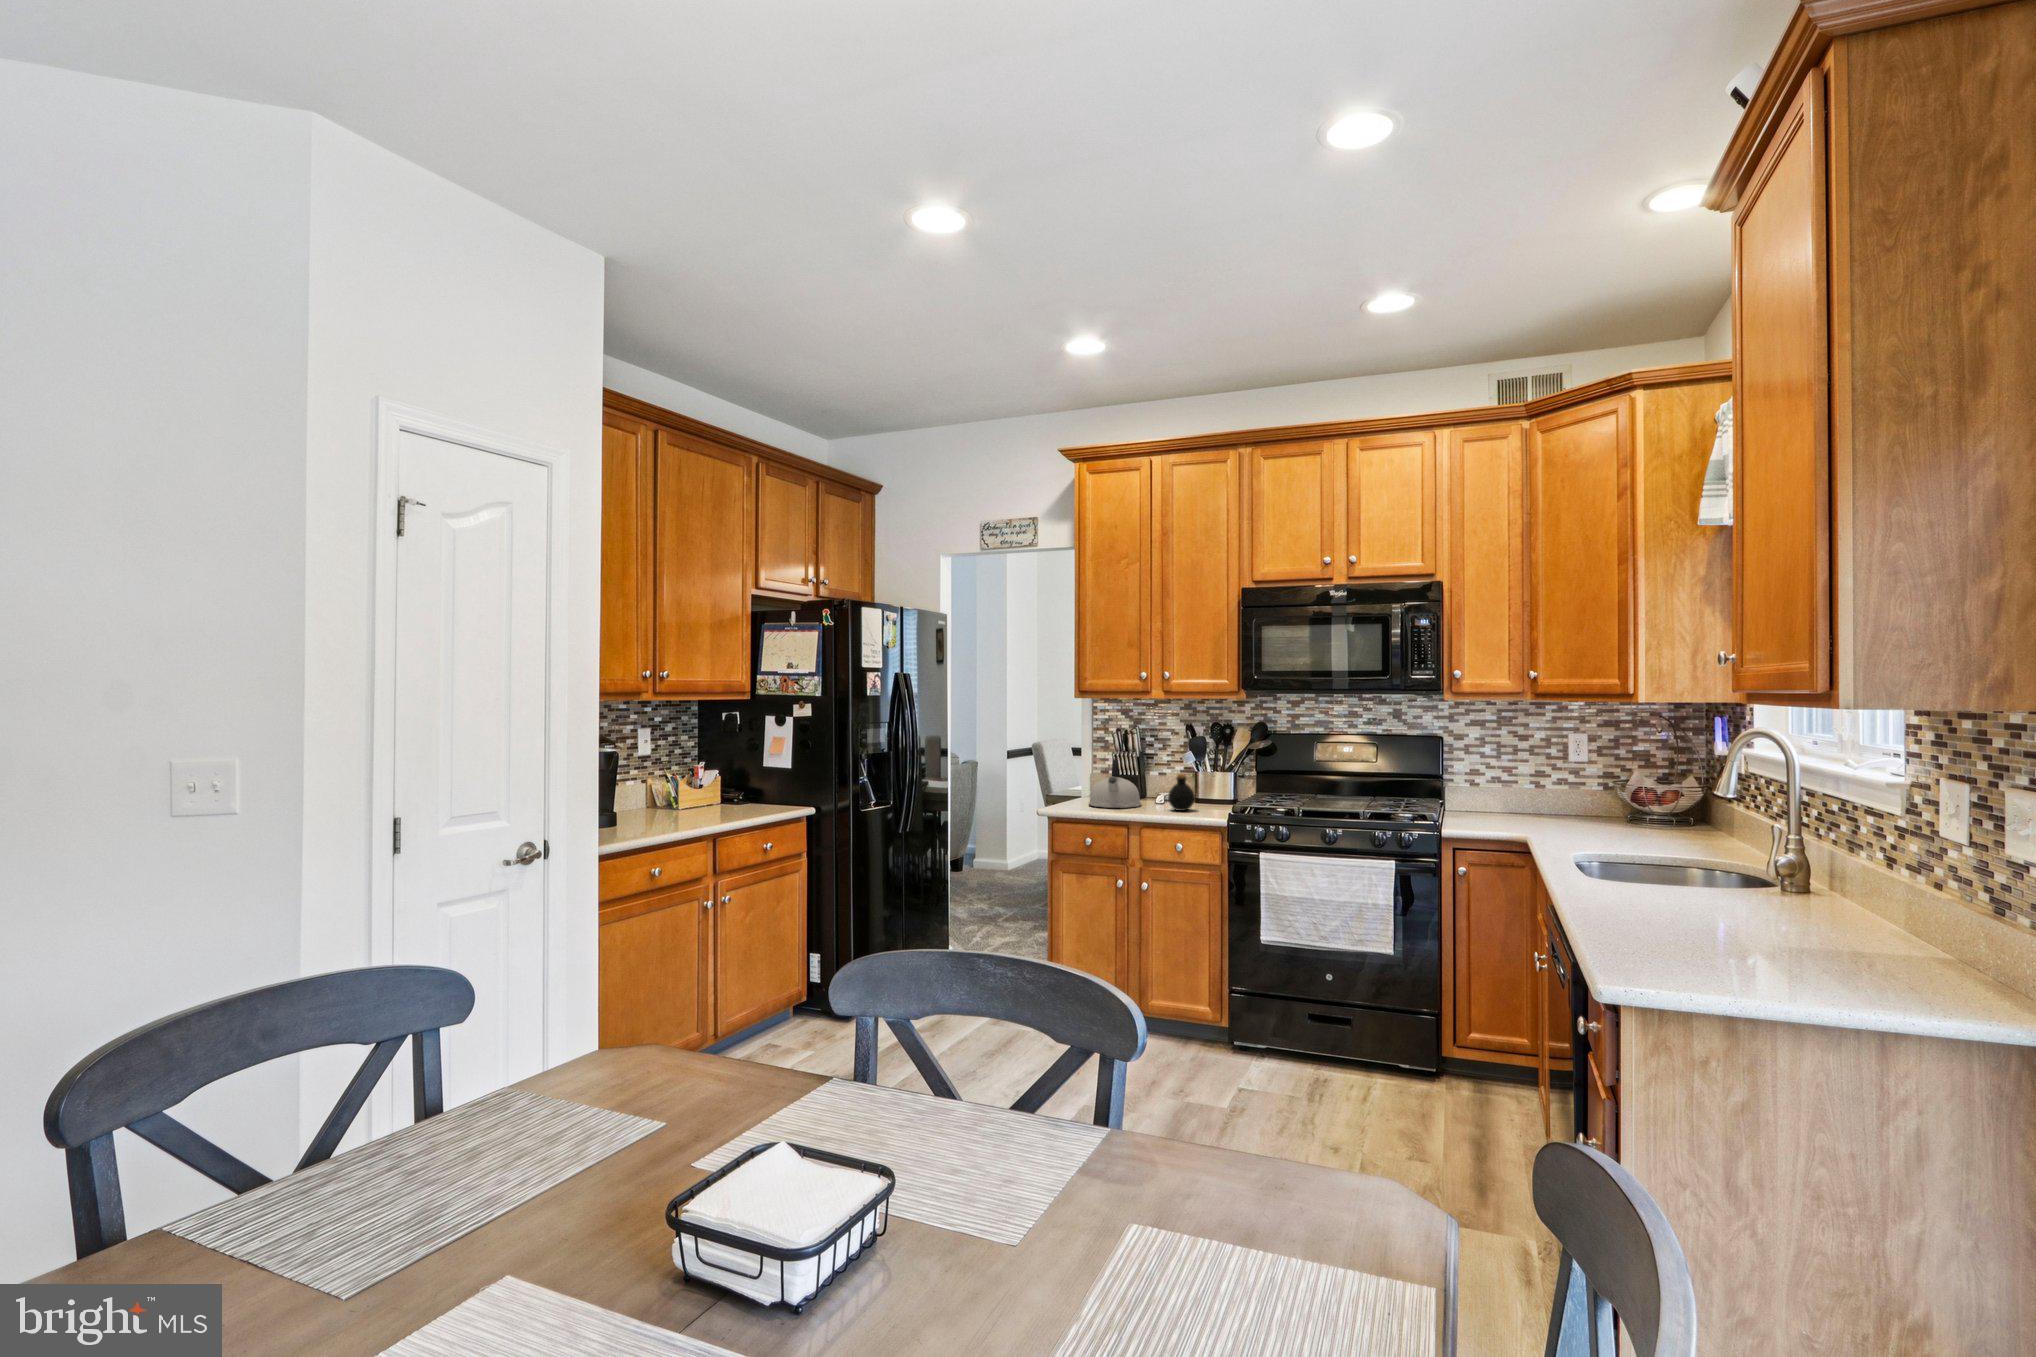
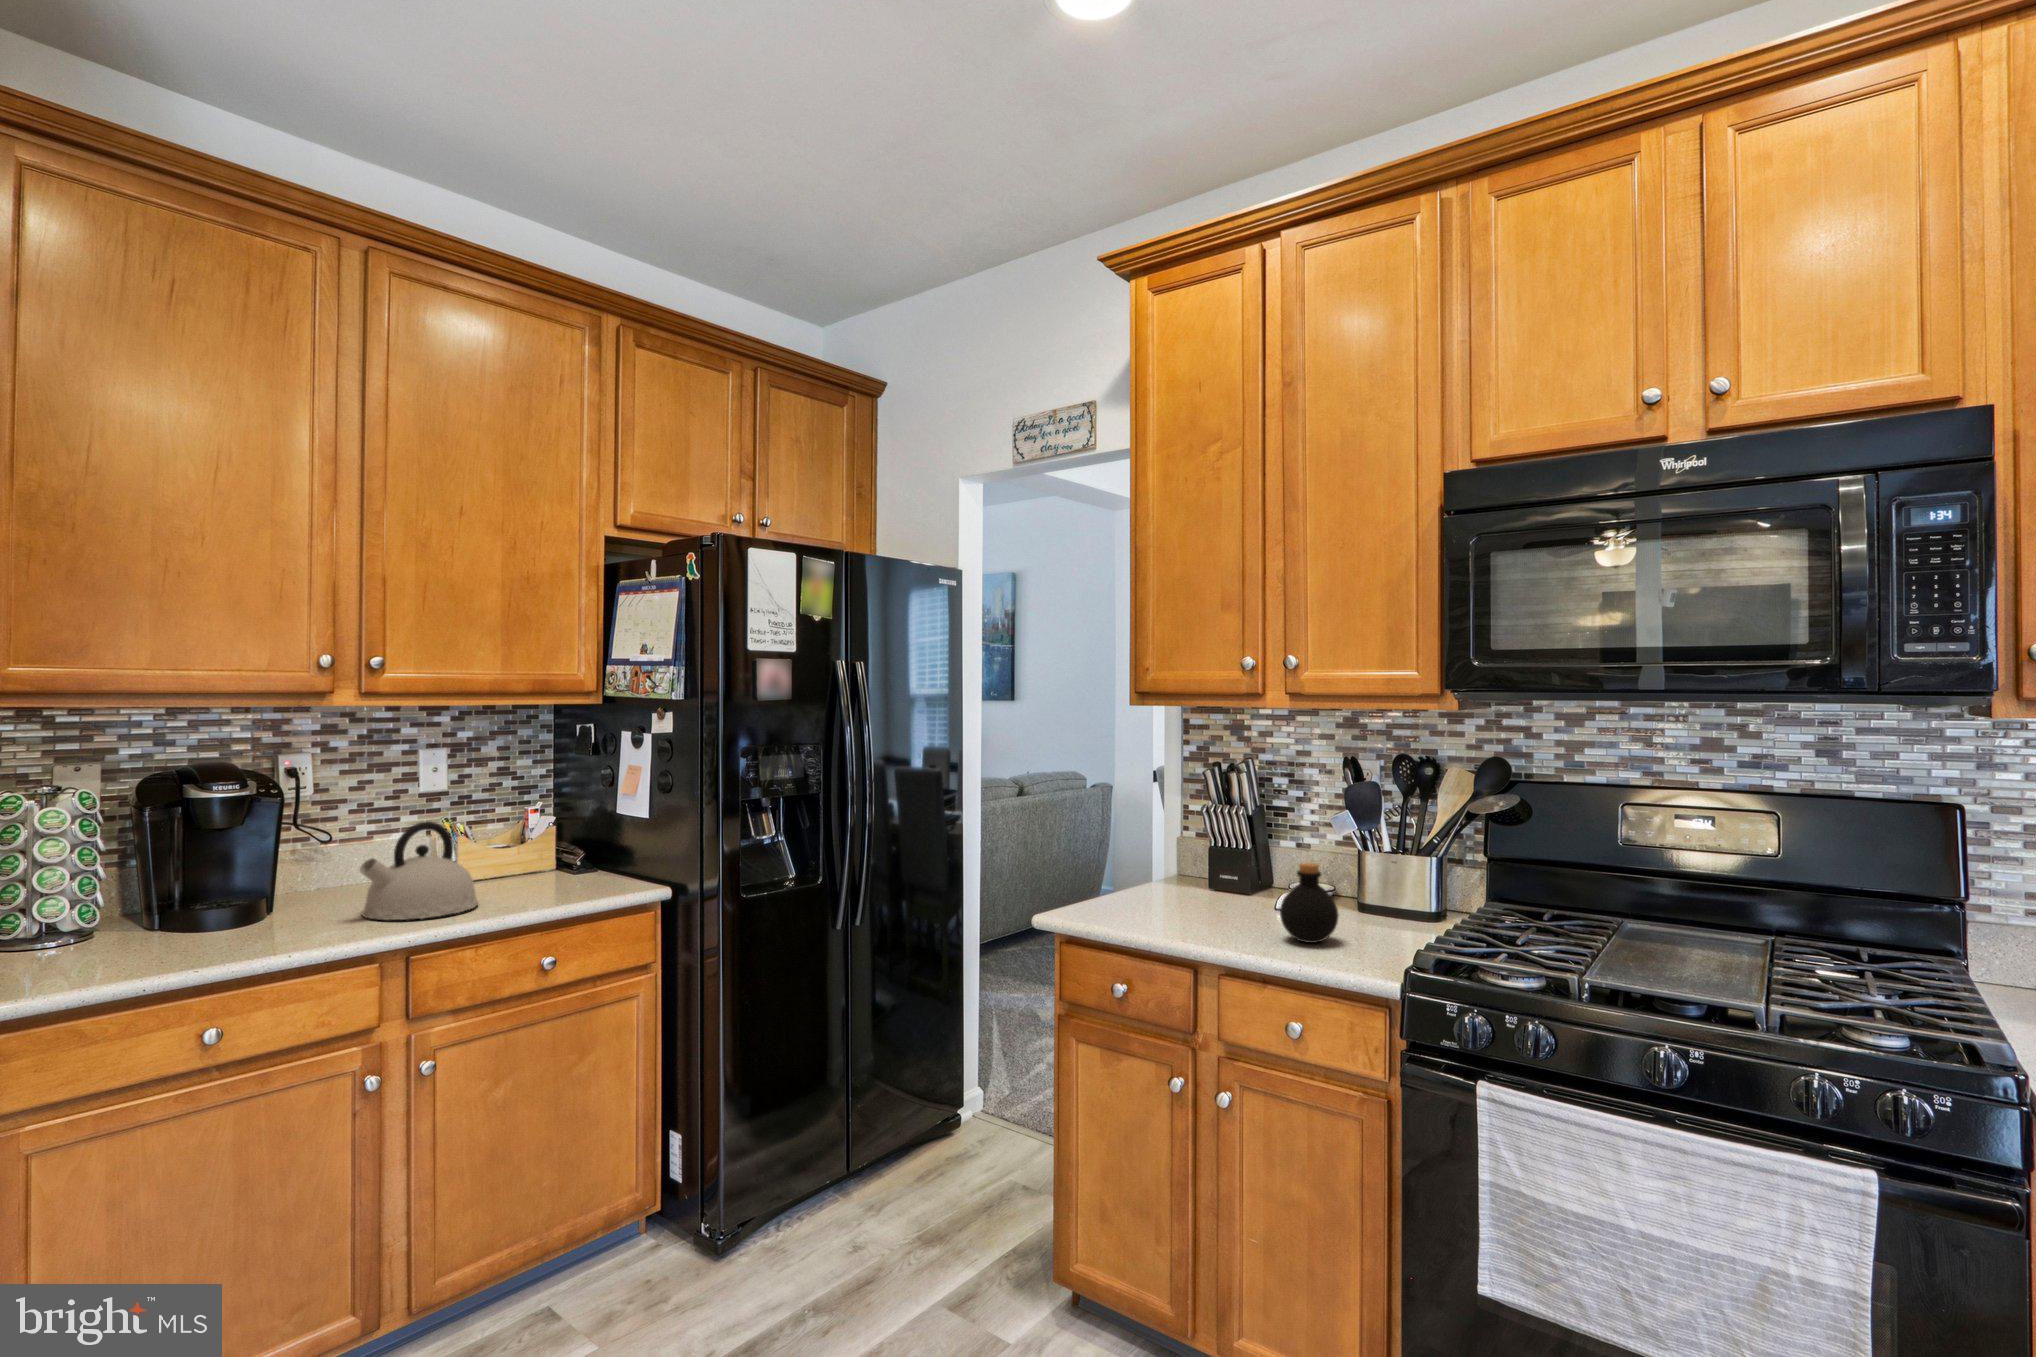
kettle: present [1089,759,1141,808] -> present [360,821,478,920]

